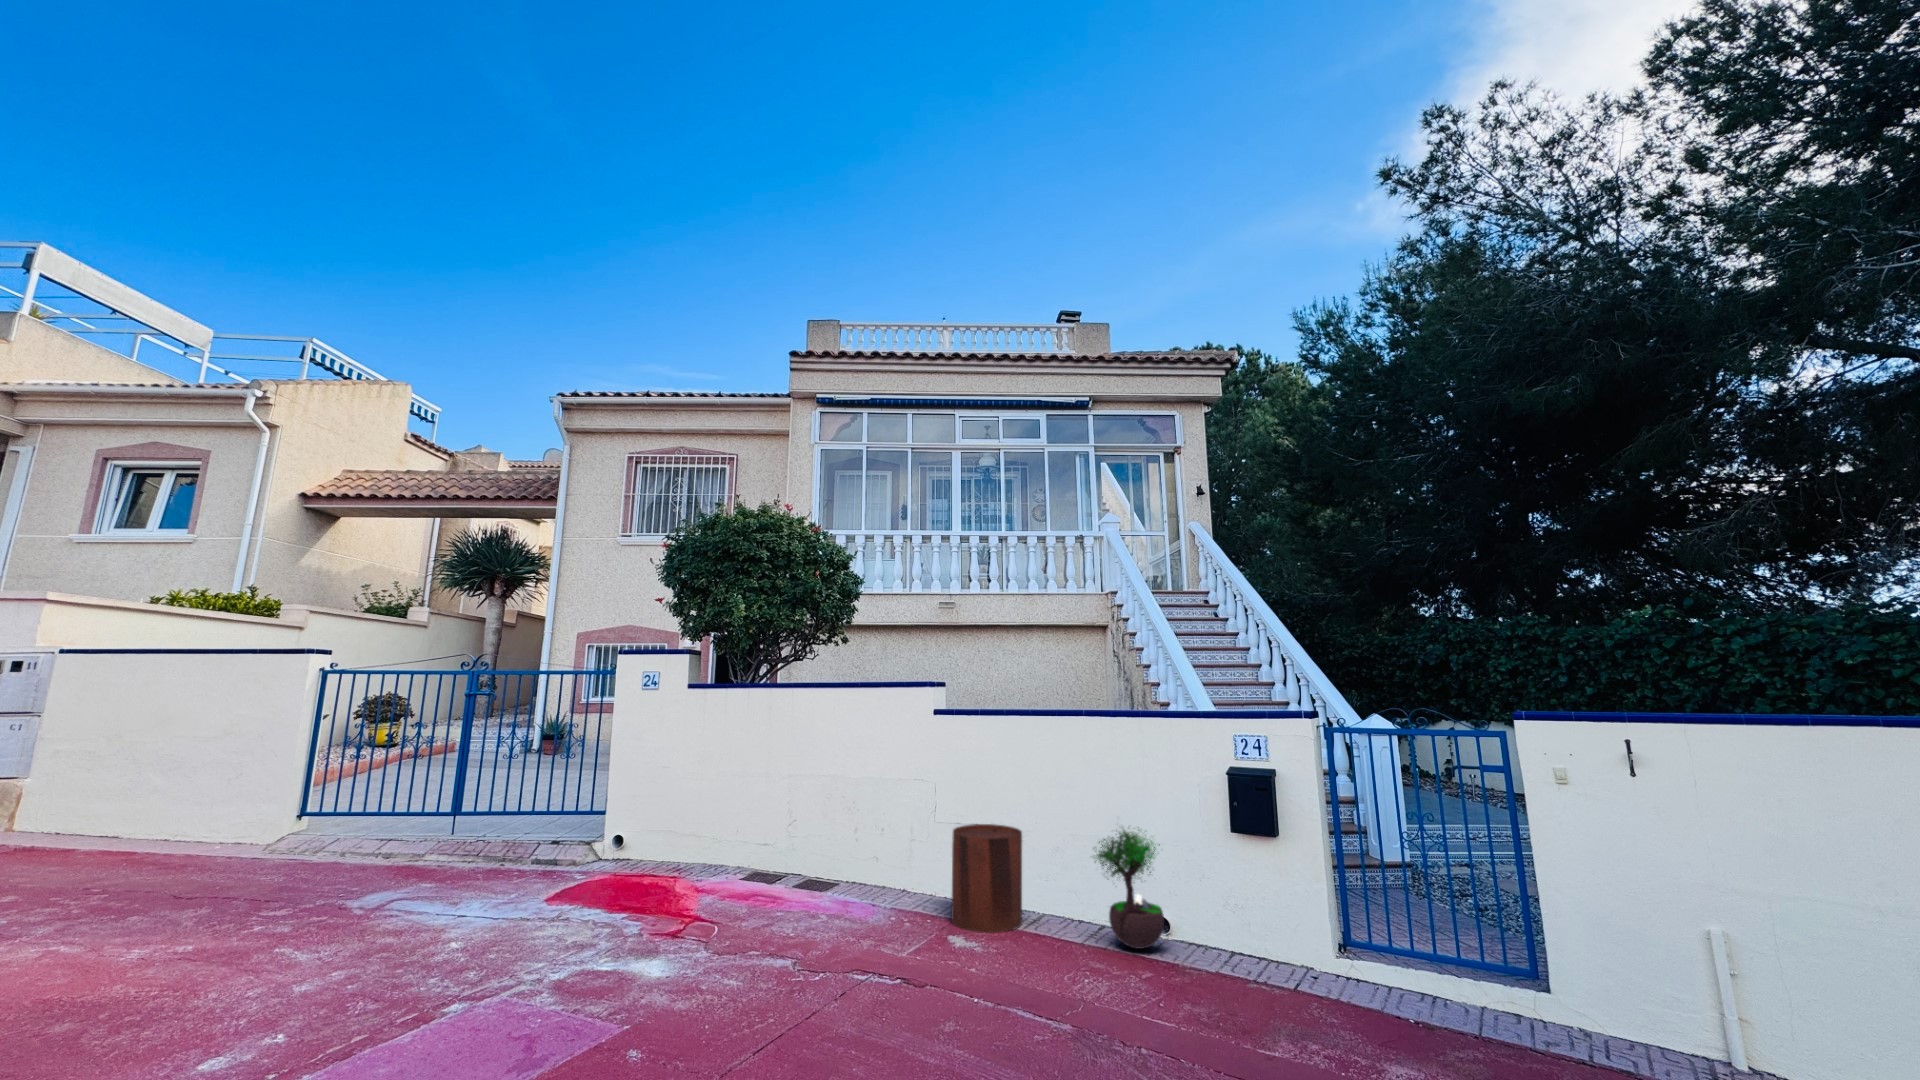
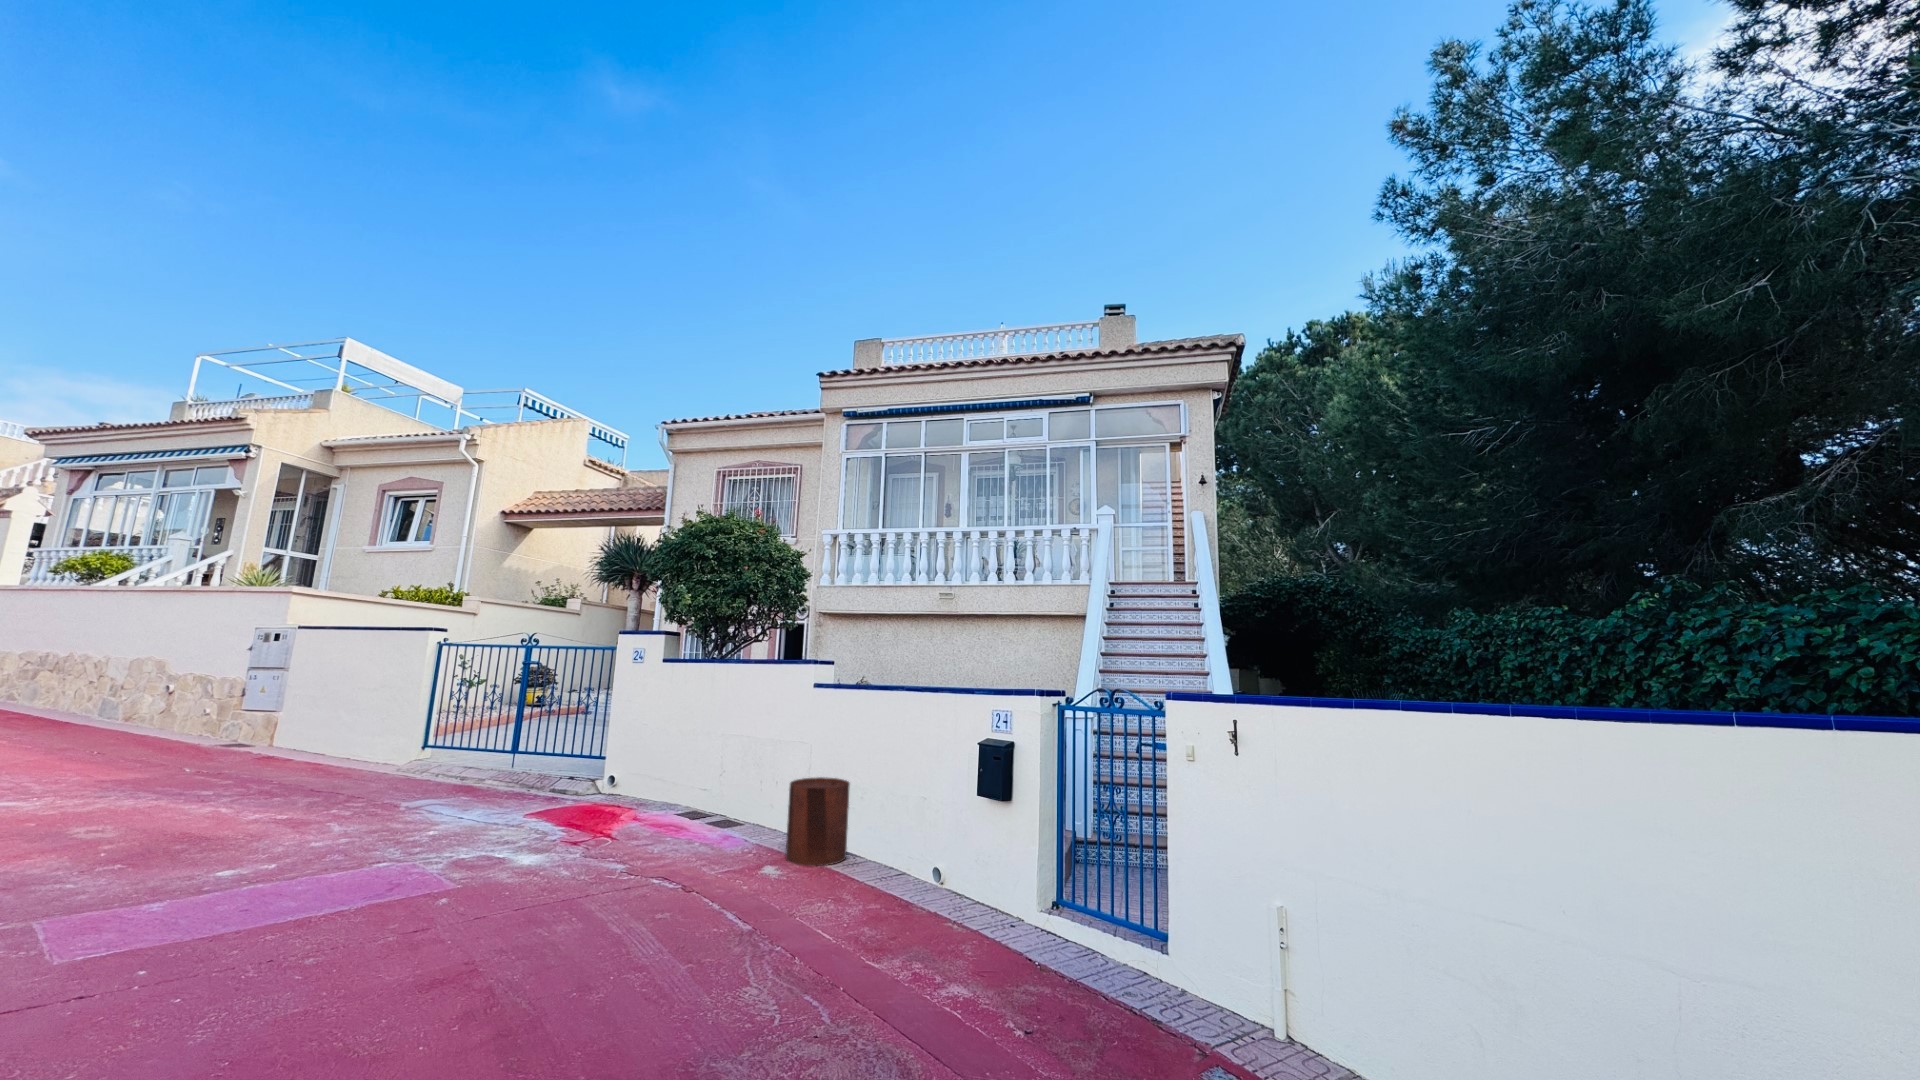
potted tree: present [1094,827,1164,949] -> none [861,774,931,888]

